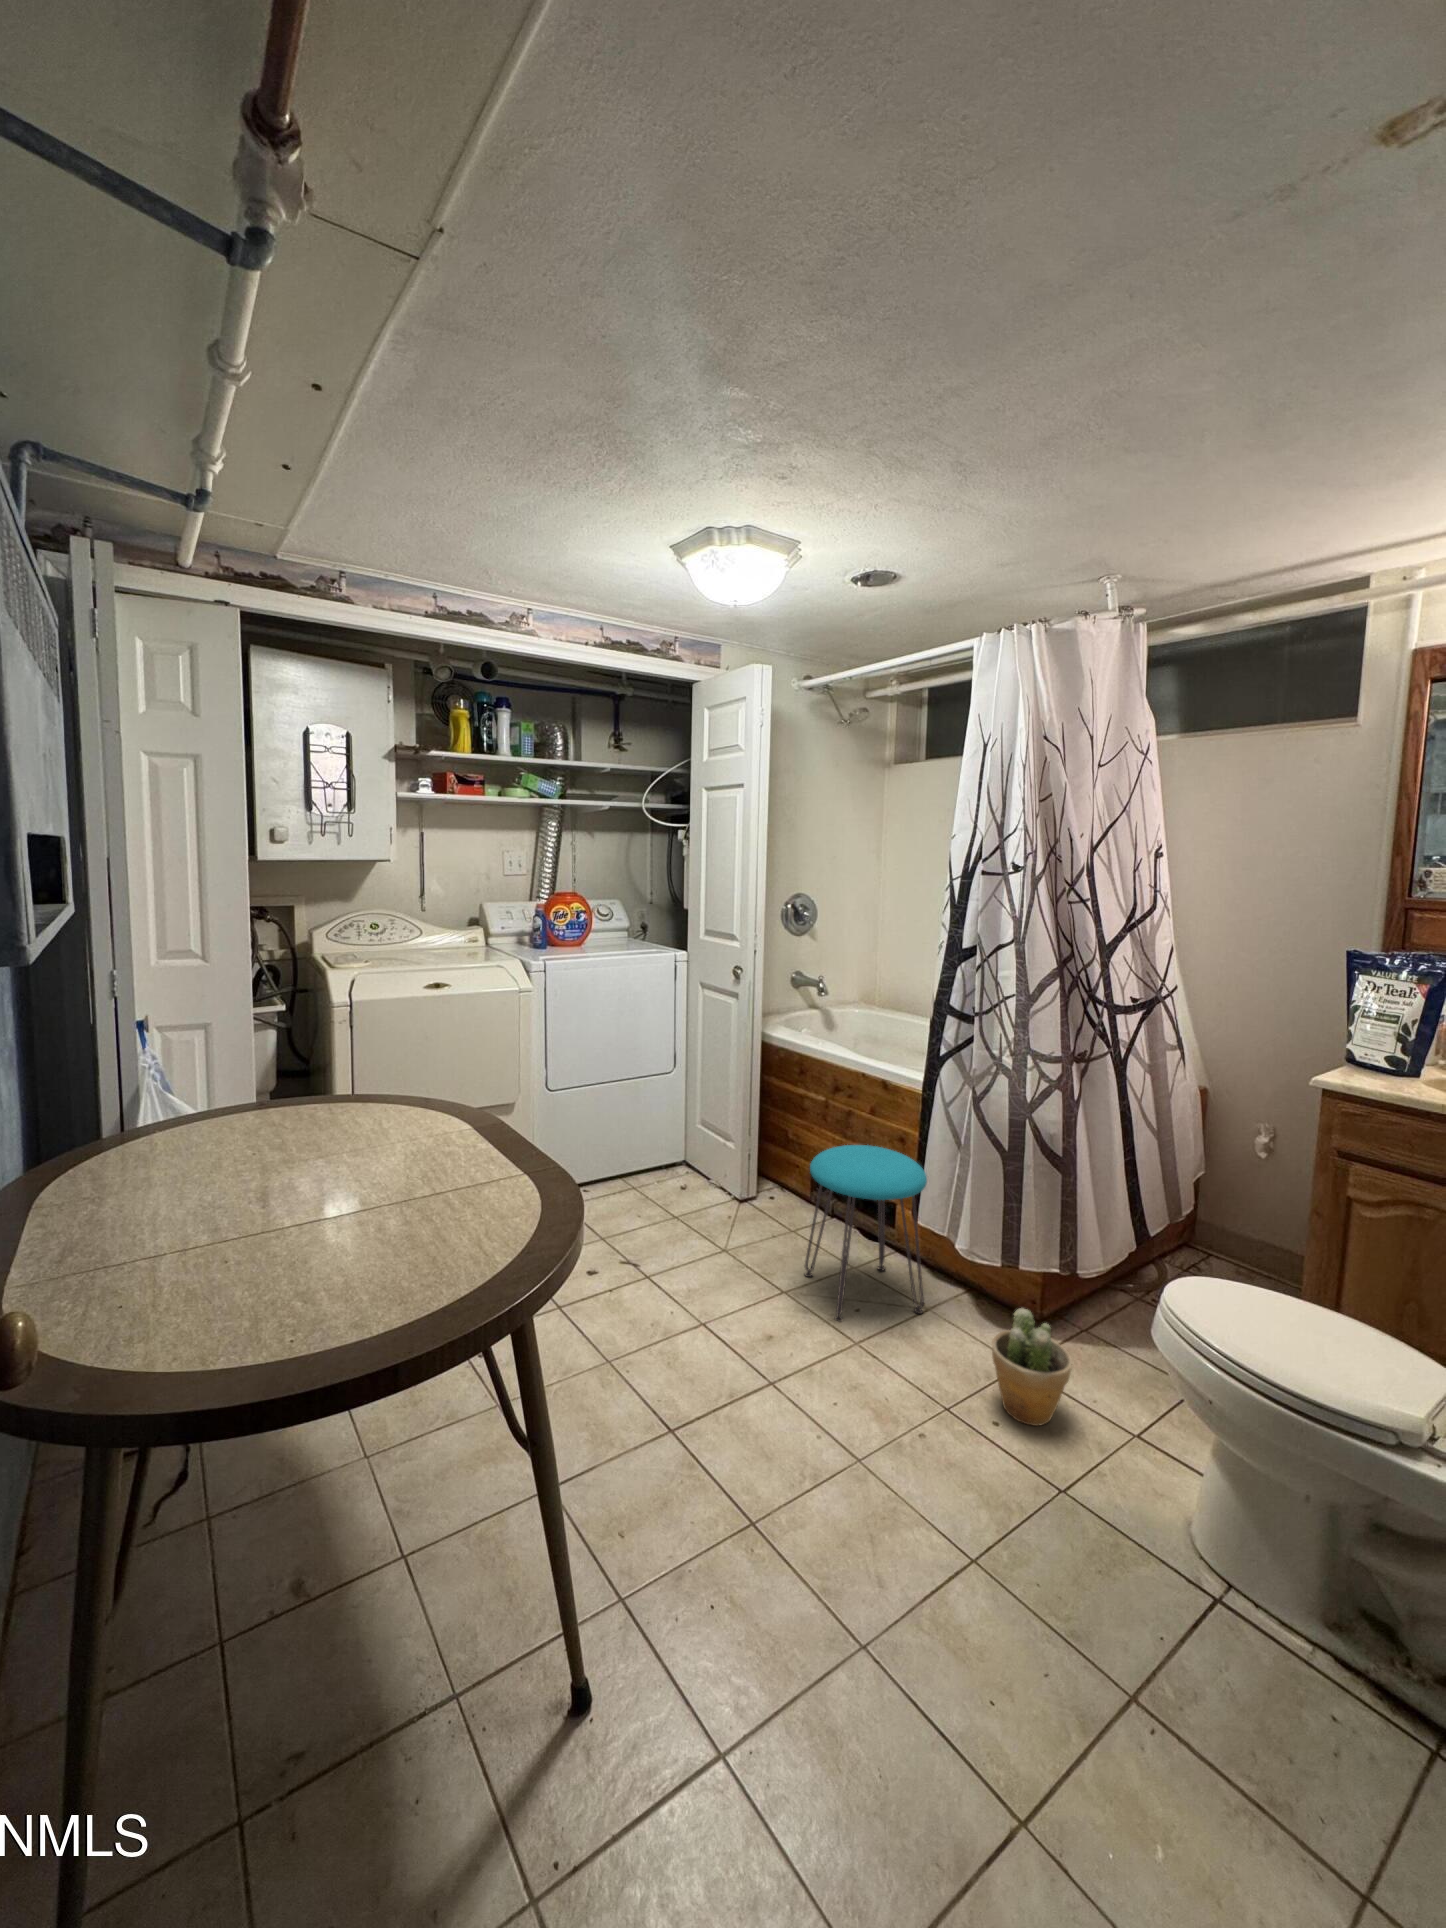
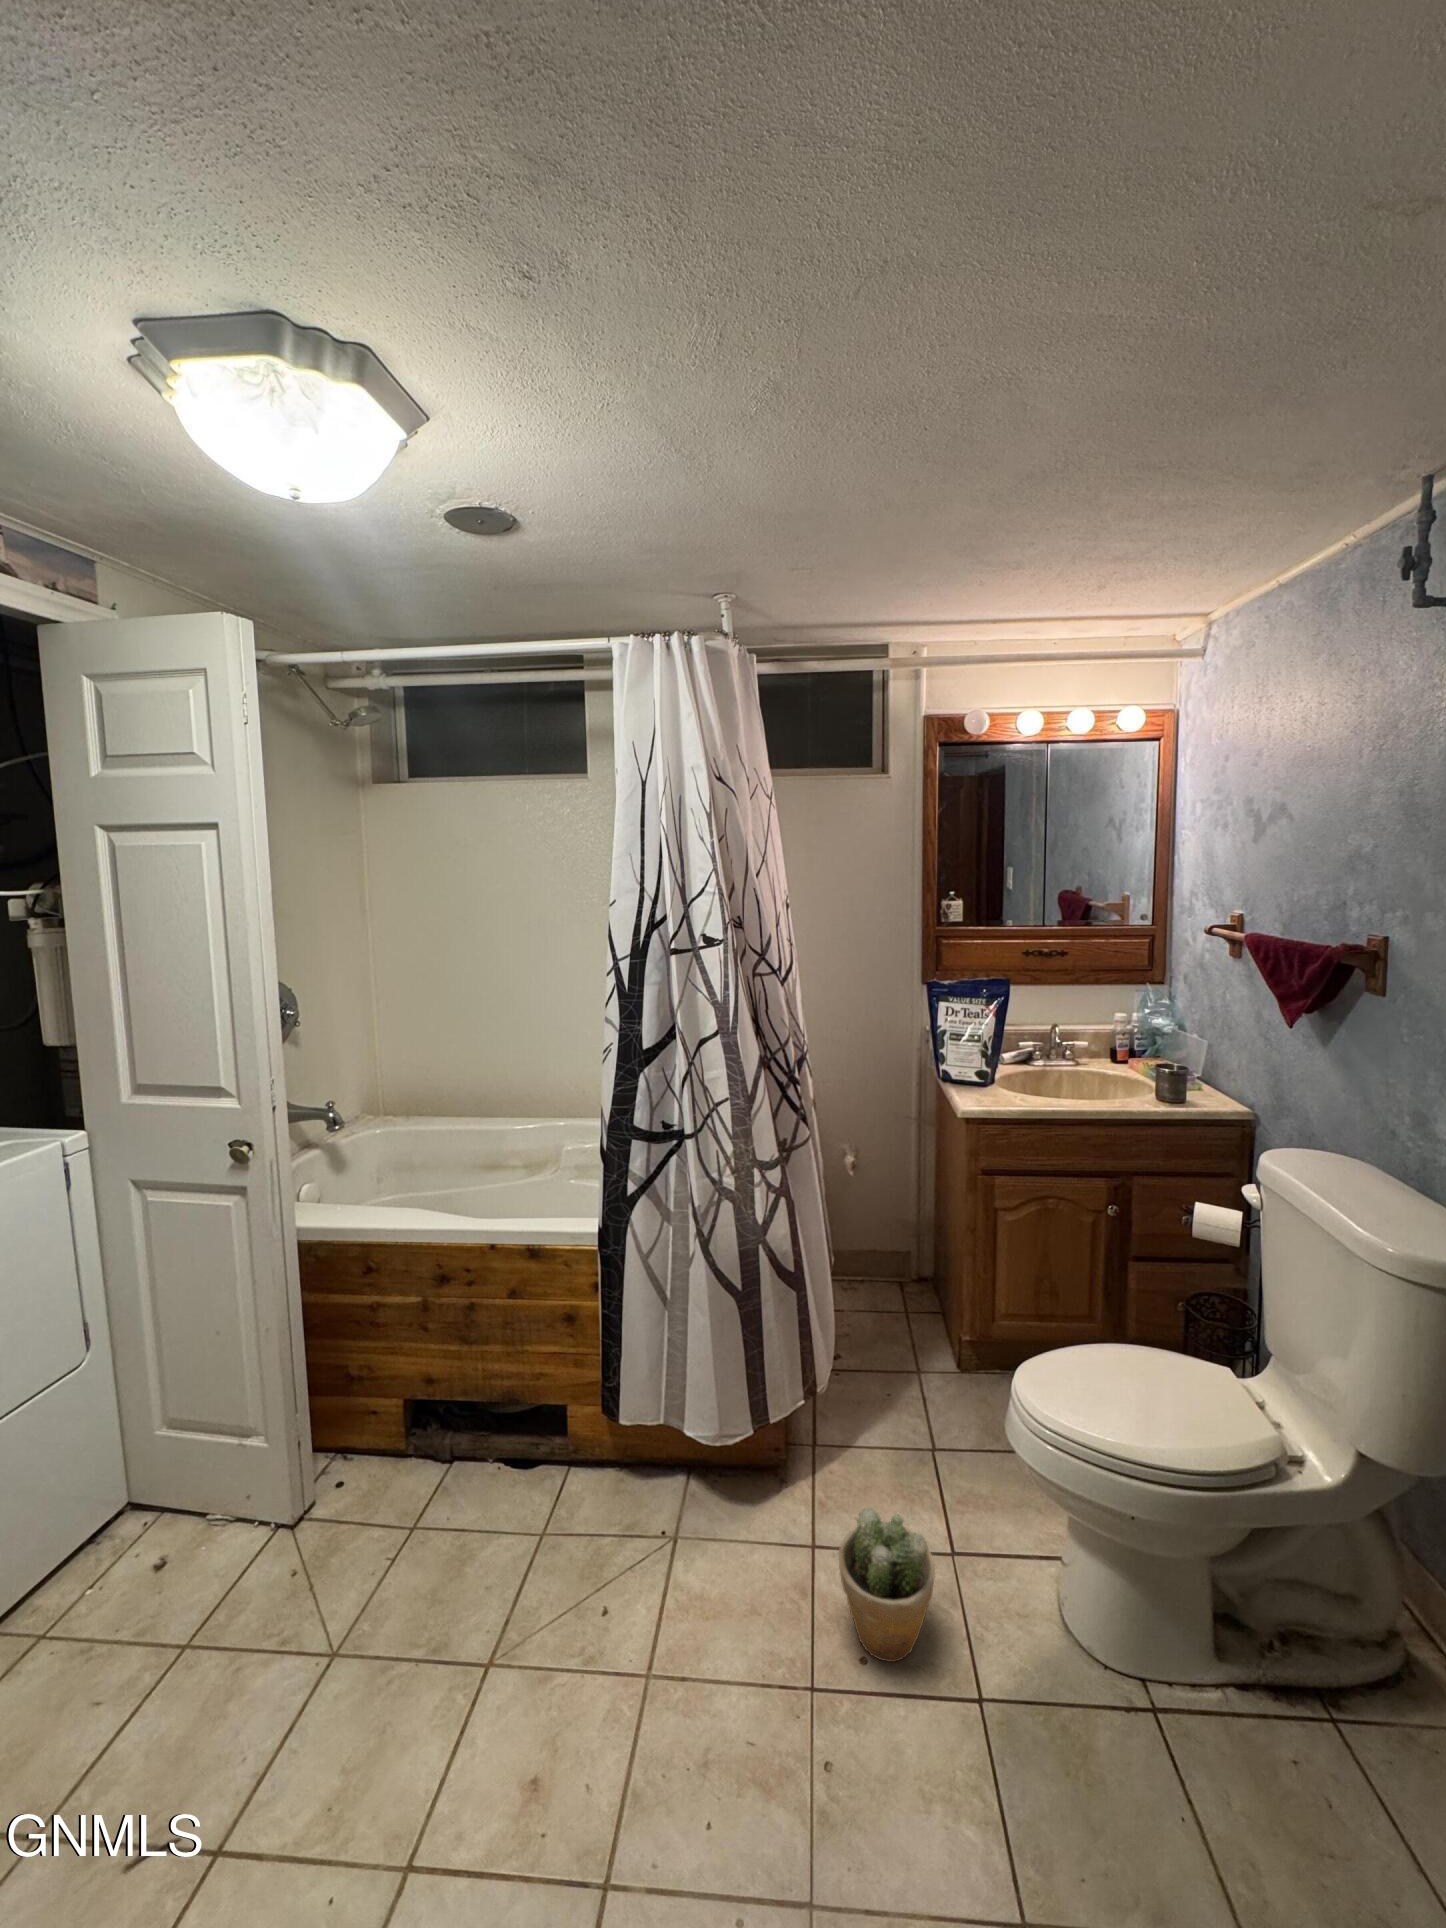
stool: present [805,1145,927,1322] -> none [492,1352,680,1676]

